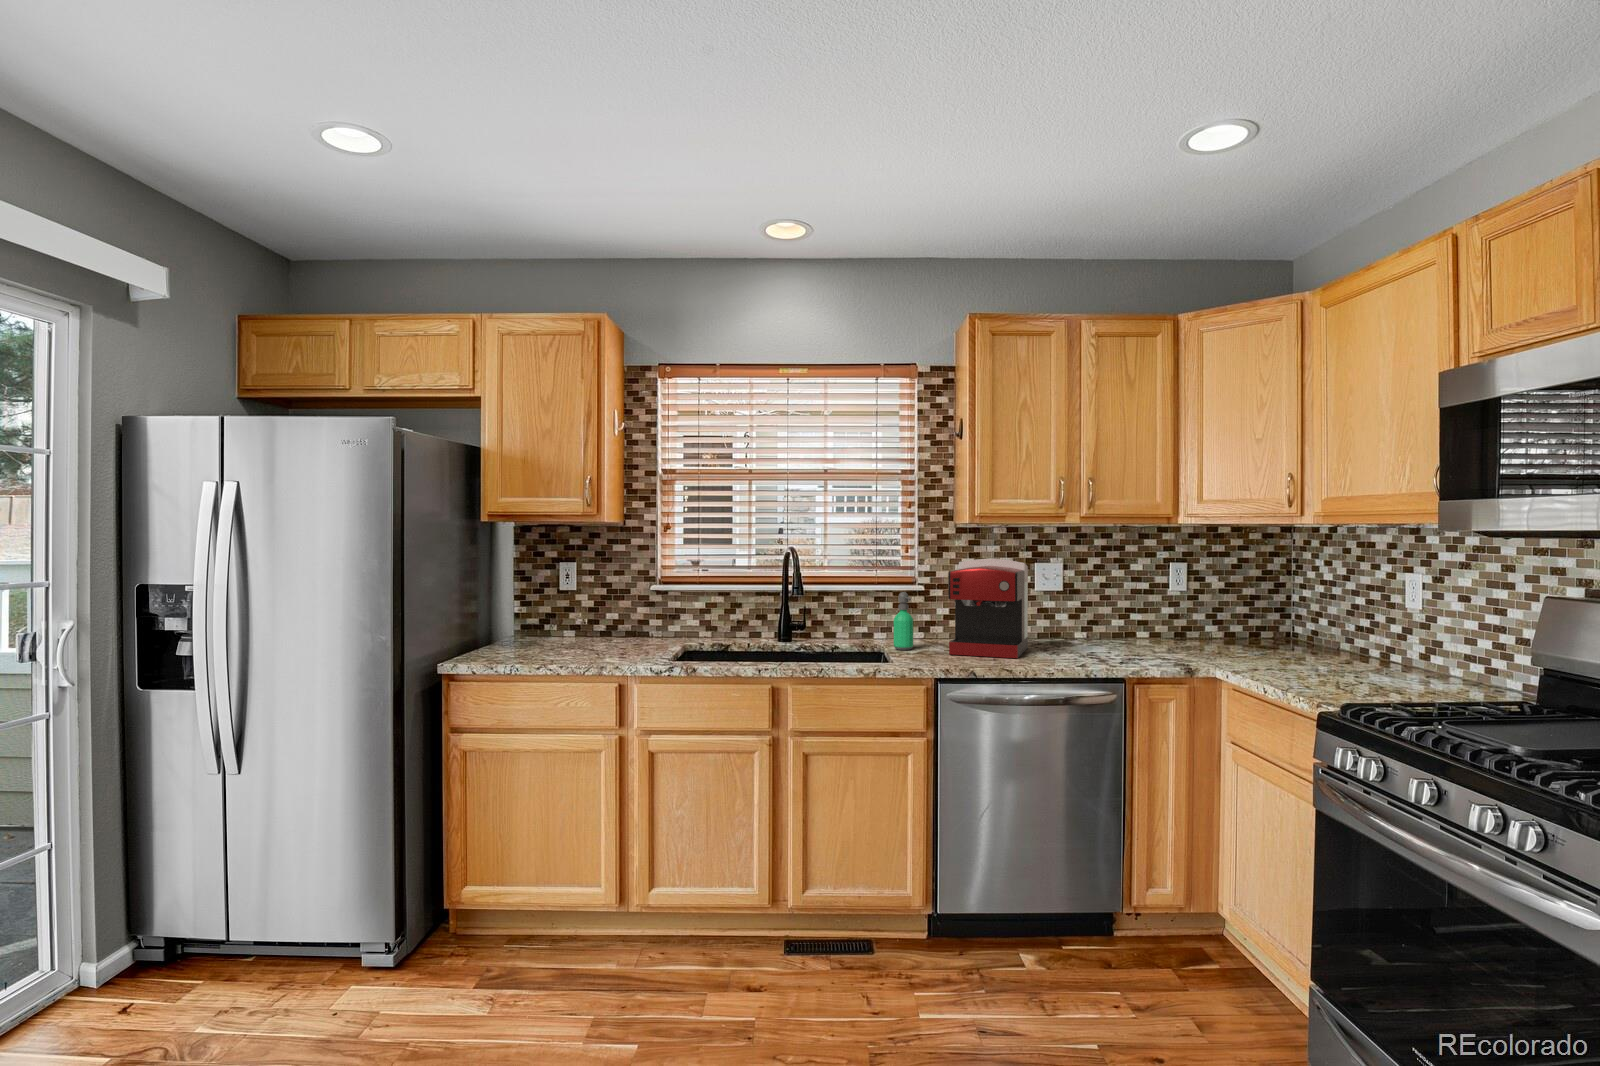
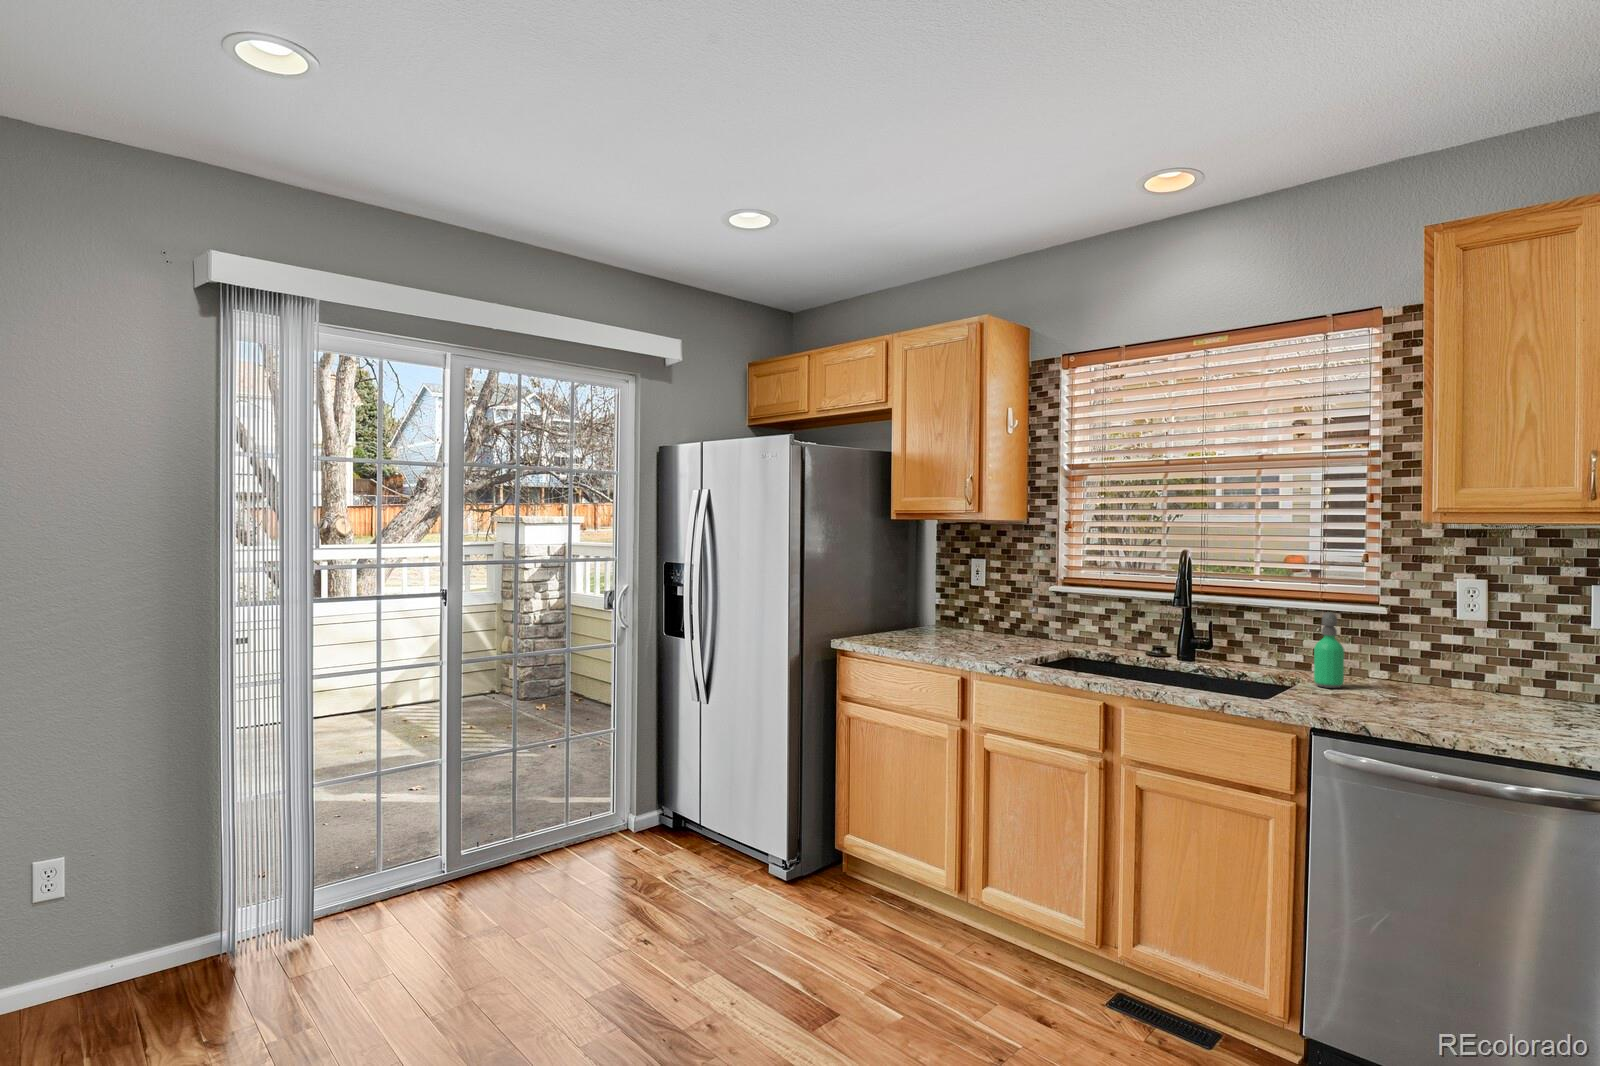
coffee maker: present [948,558,1028,658] -> none [1378,573,1547,721]

